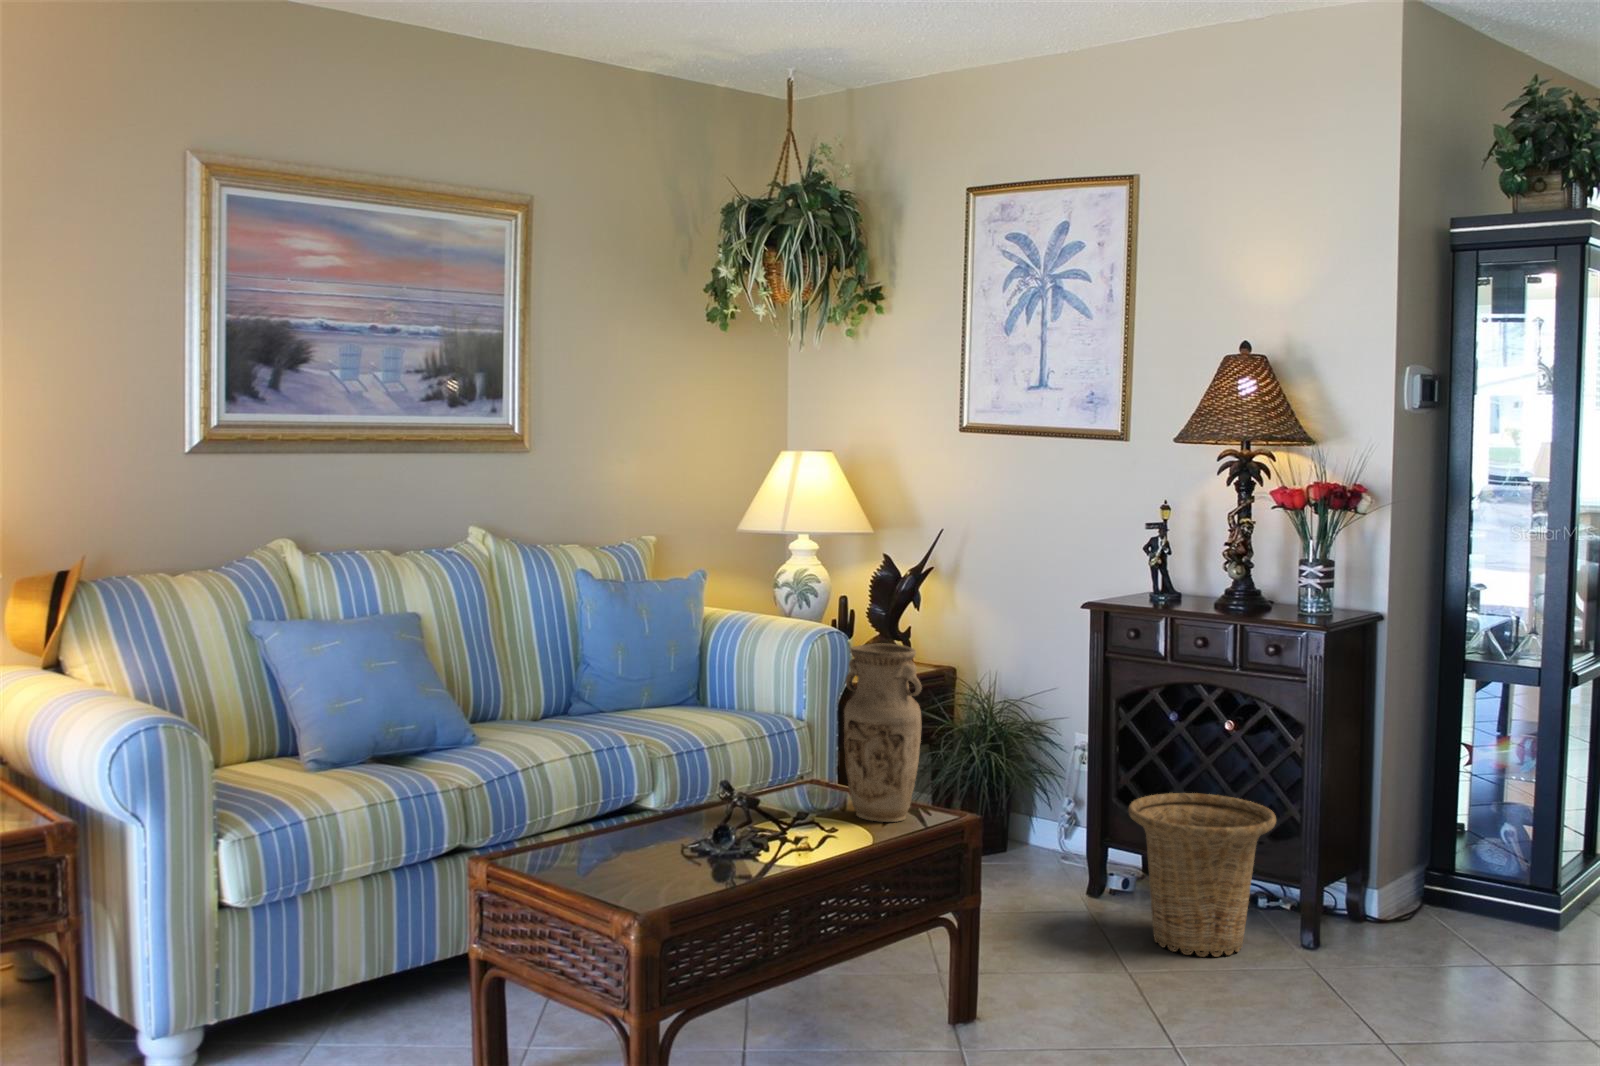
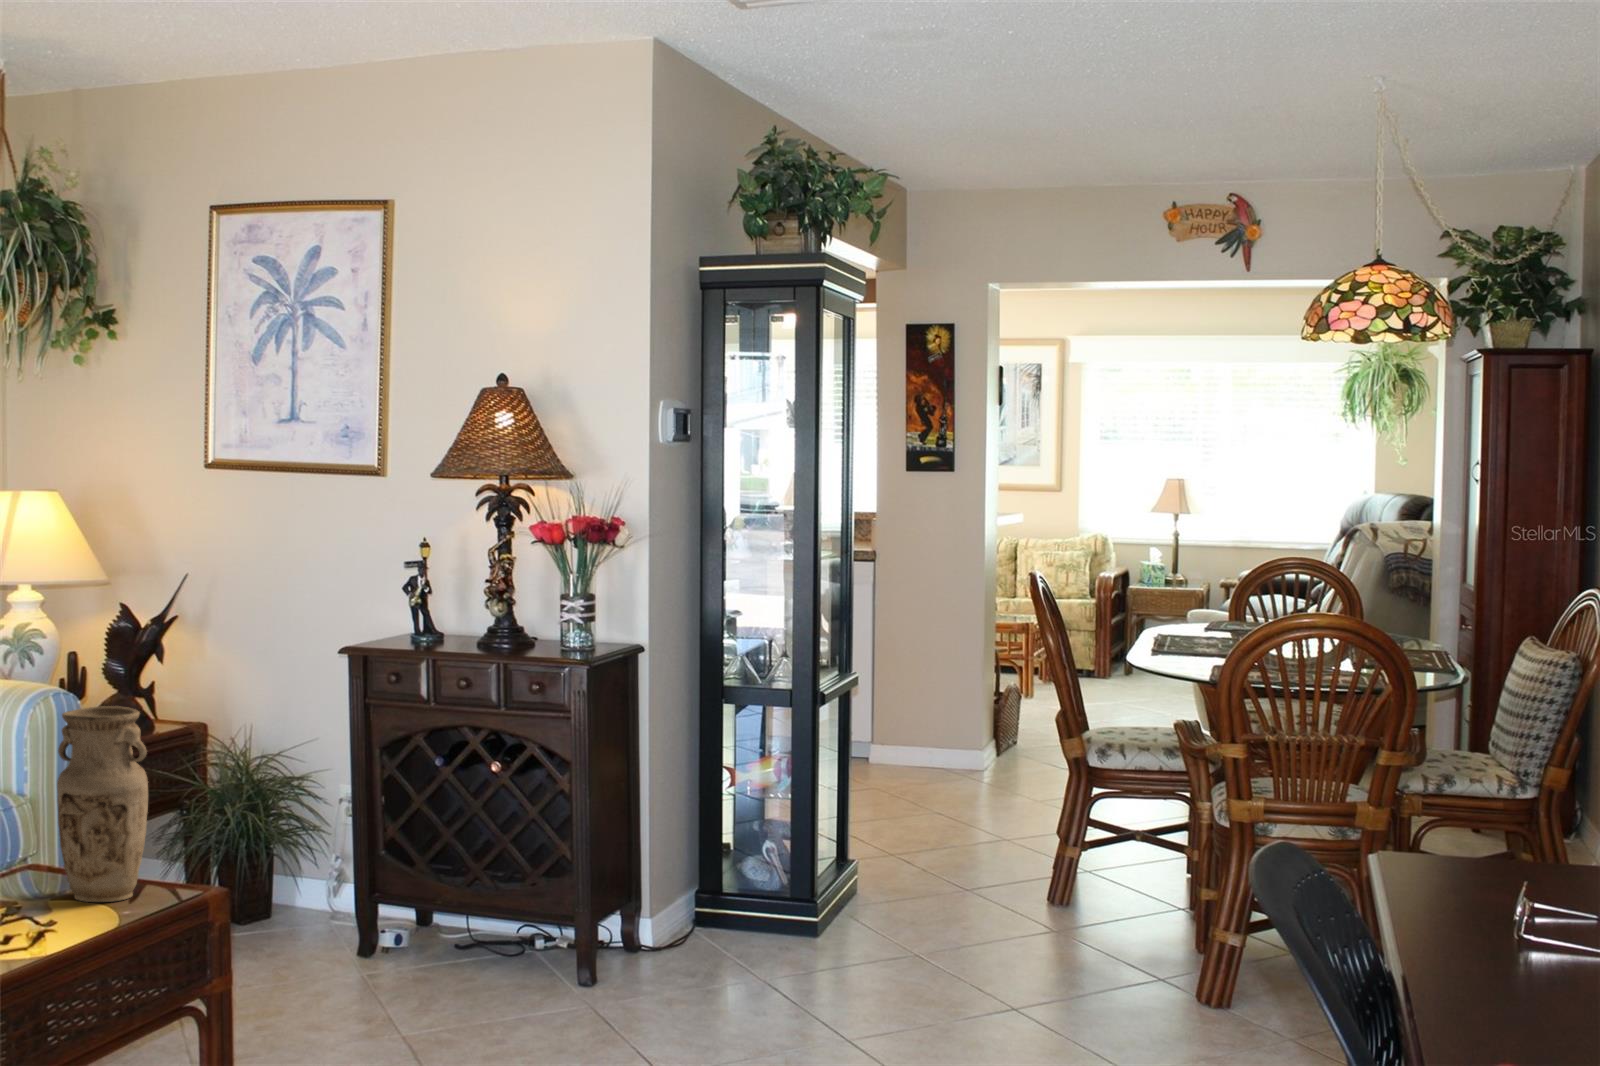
basket: present [1128,793,1276,957] -> none [392,840,542,1008]

